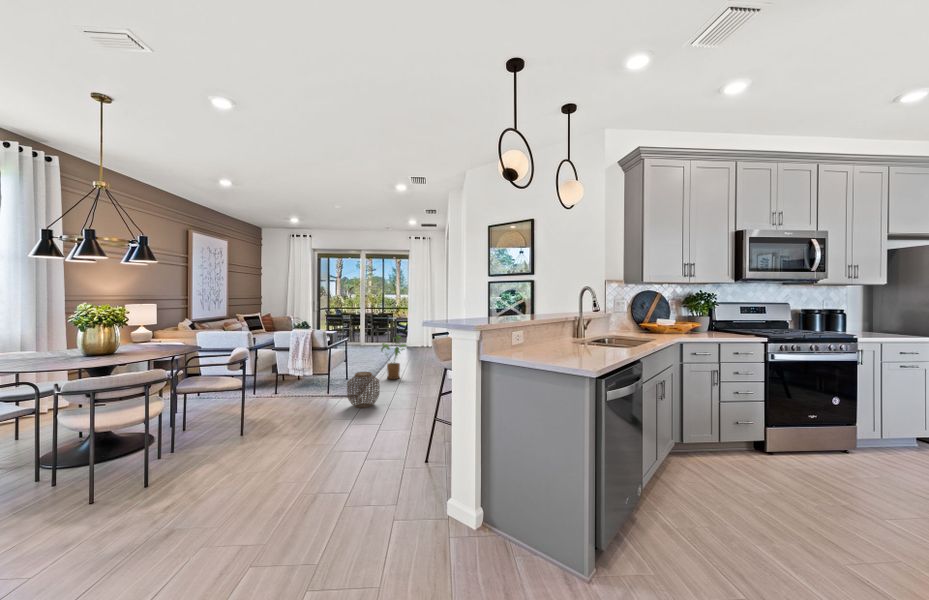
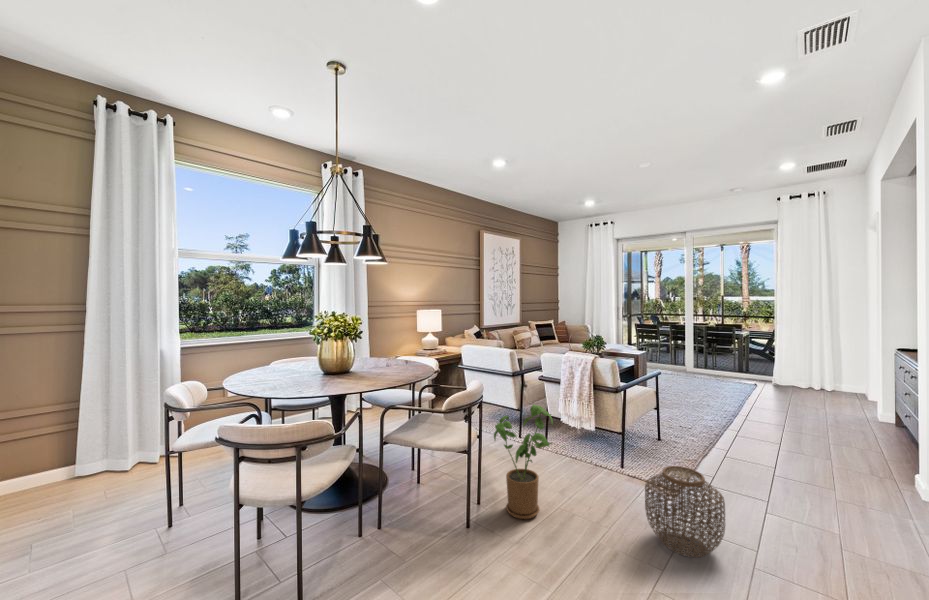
house plant: present [381,336,405,379] -> present [494,405,553,519]

